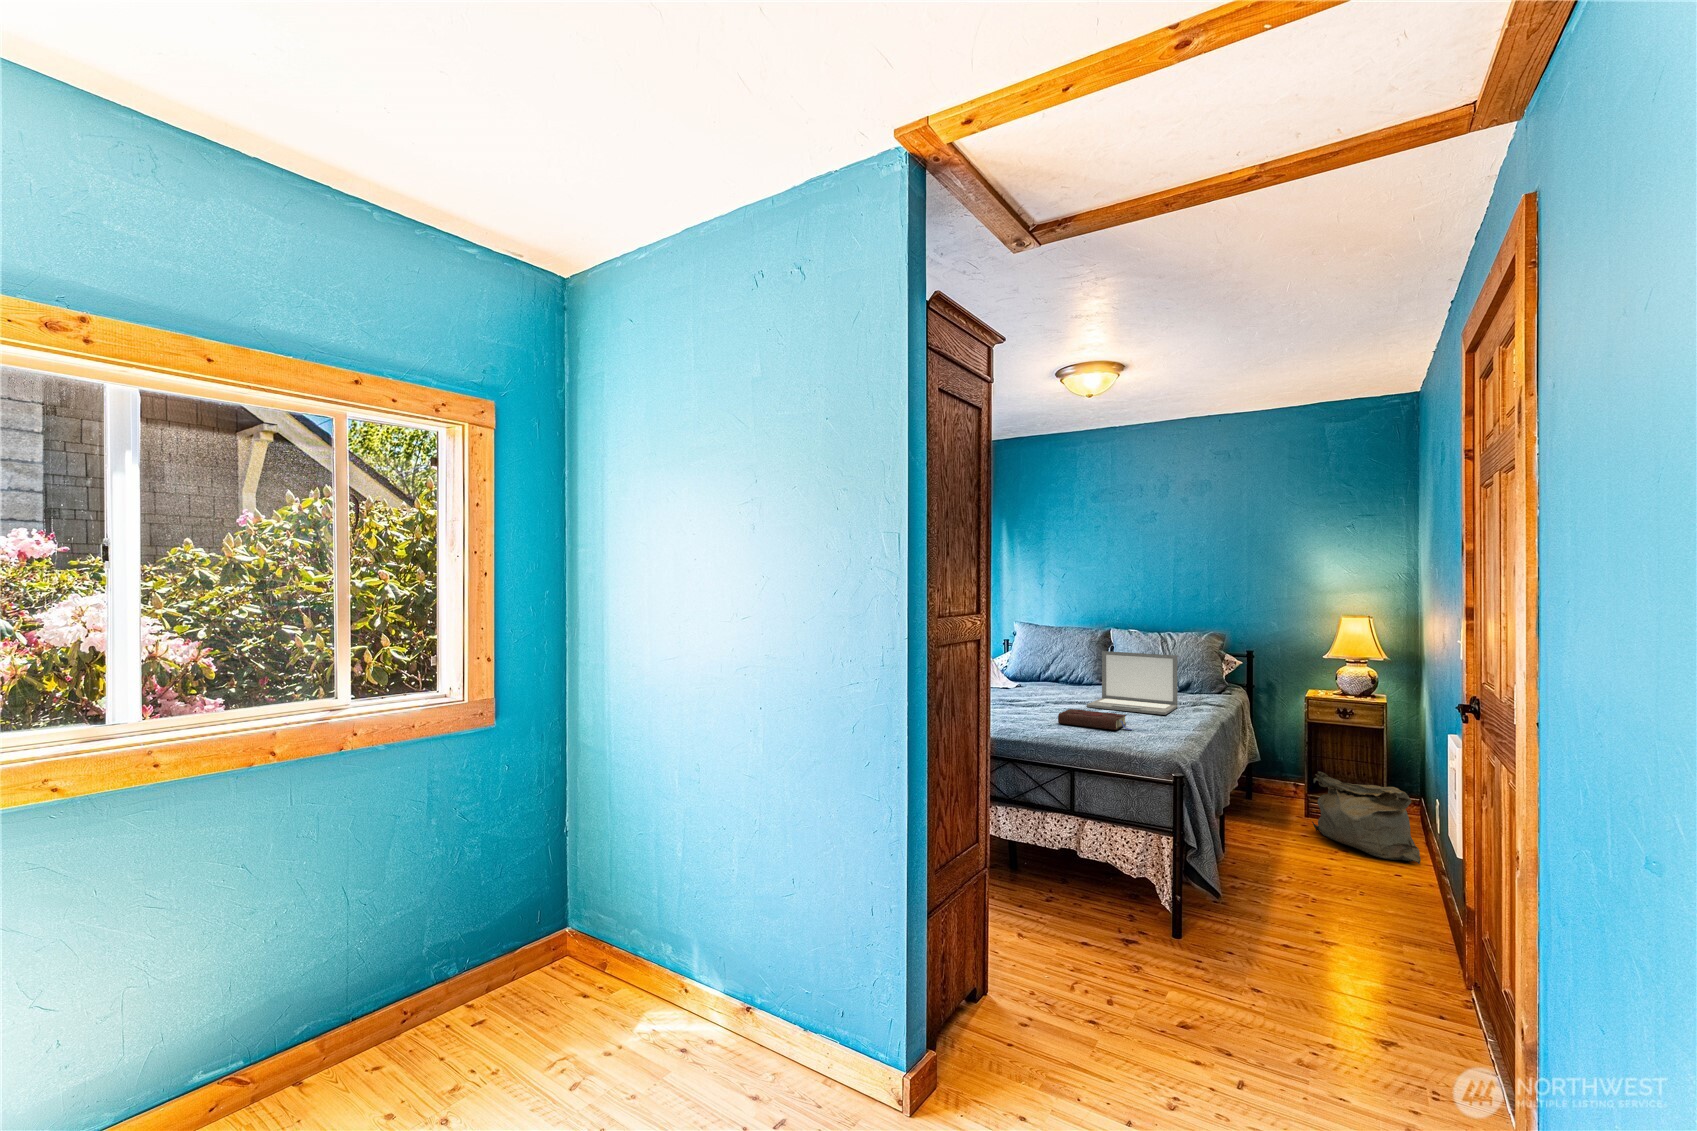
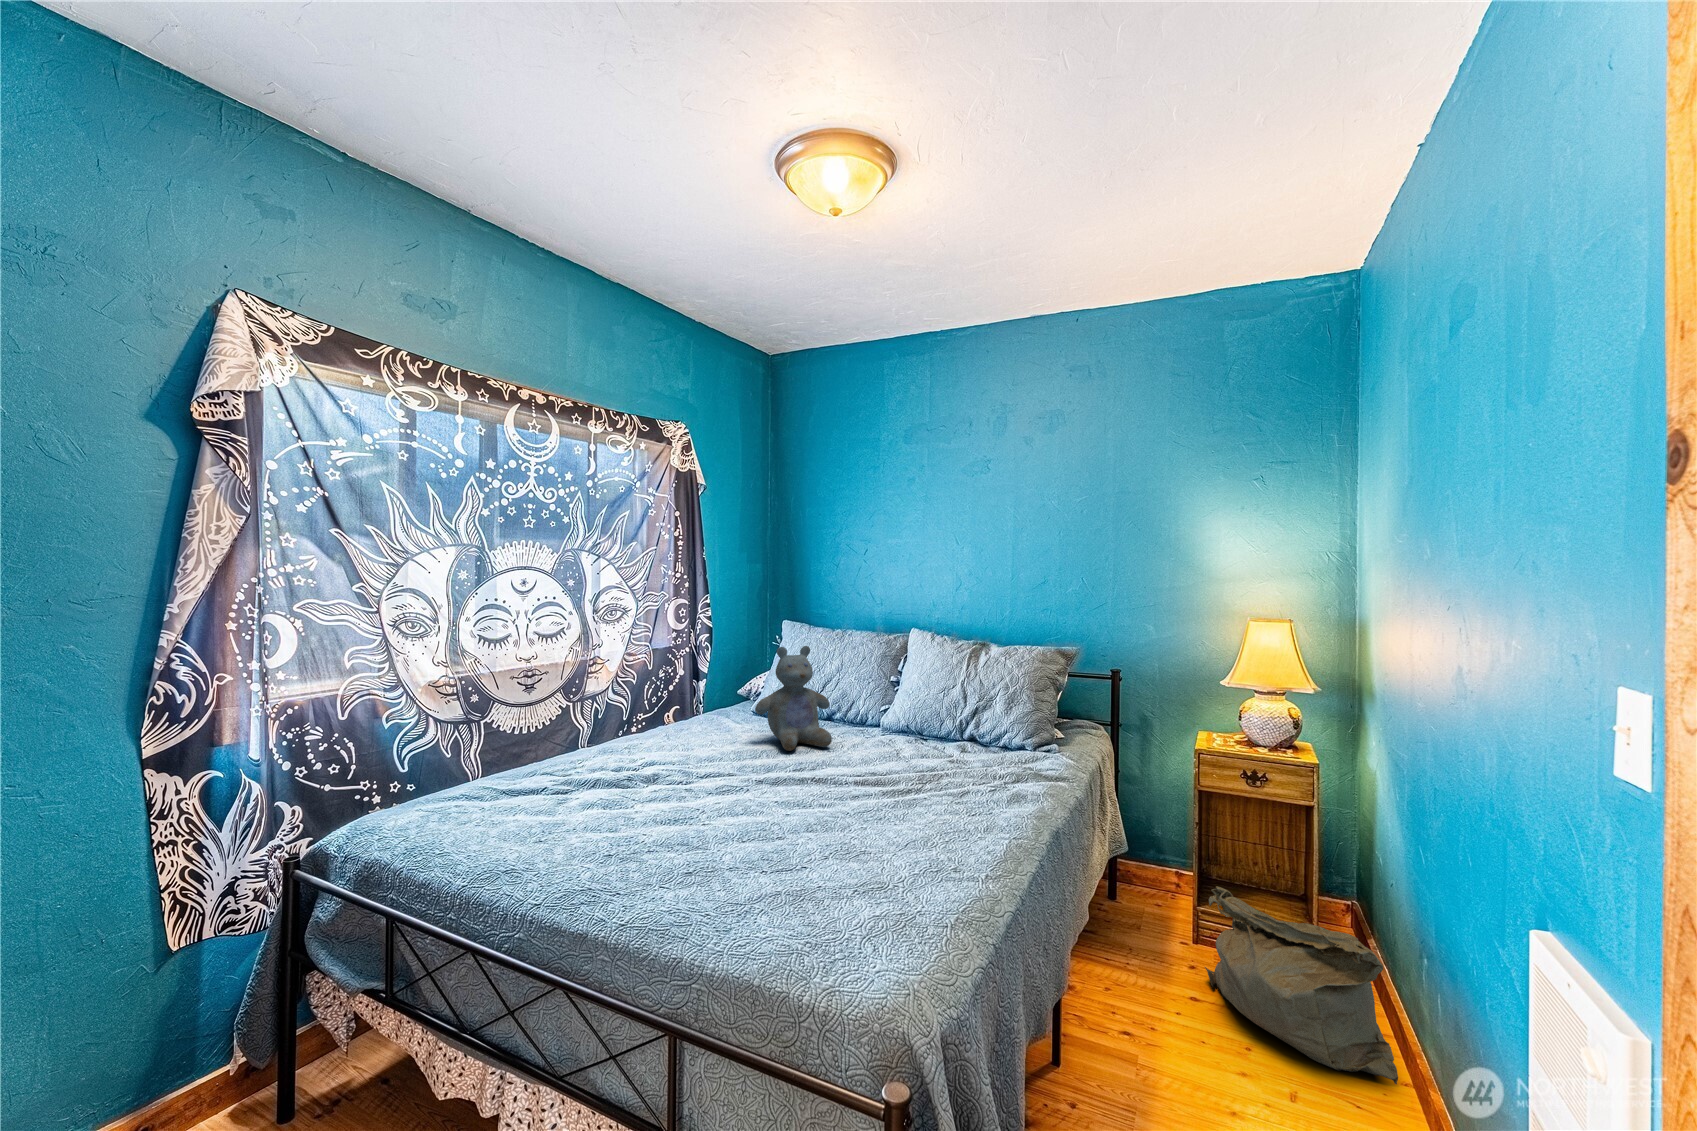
stuffed bear: none [1024,631,1073,692] -> present [755,646,832,751]
laptop: present [1087,651,1178,715] -> none [823,684,986,816]
book: present [1058,709,1132,730] -> none [717,817,863,885]

